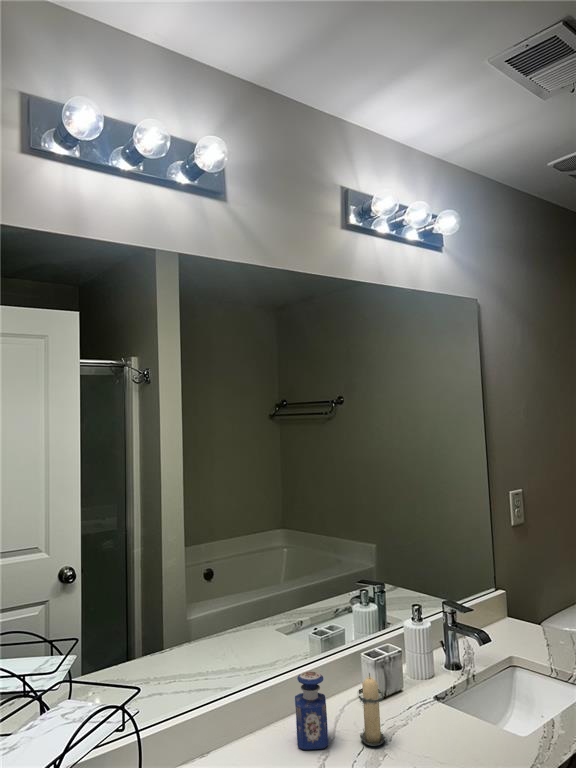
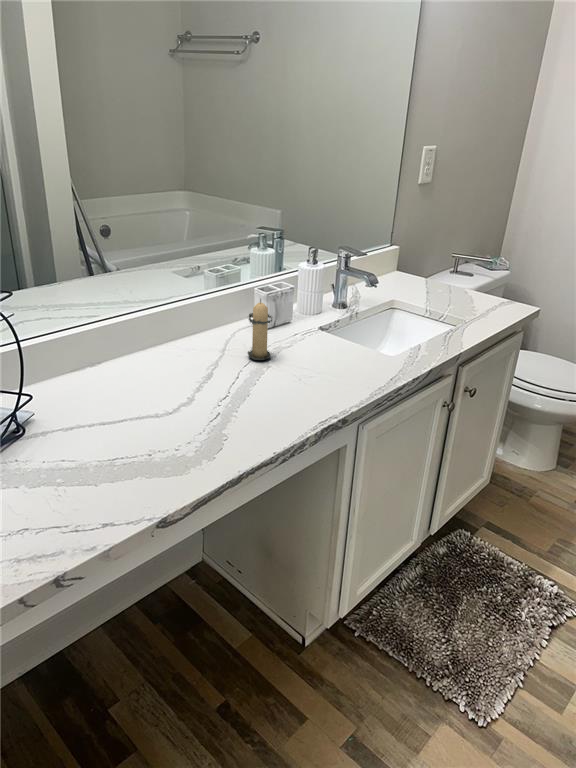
perfume bottle: present [295,671,328,750] -> none [187,296,217,362]

